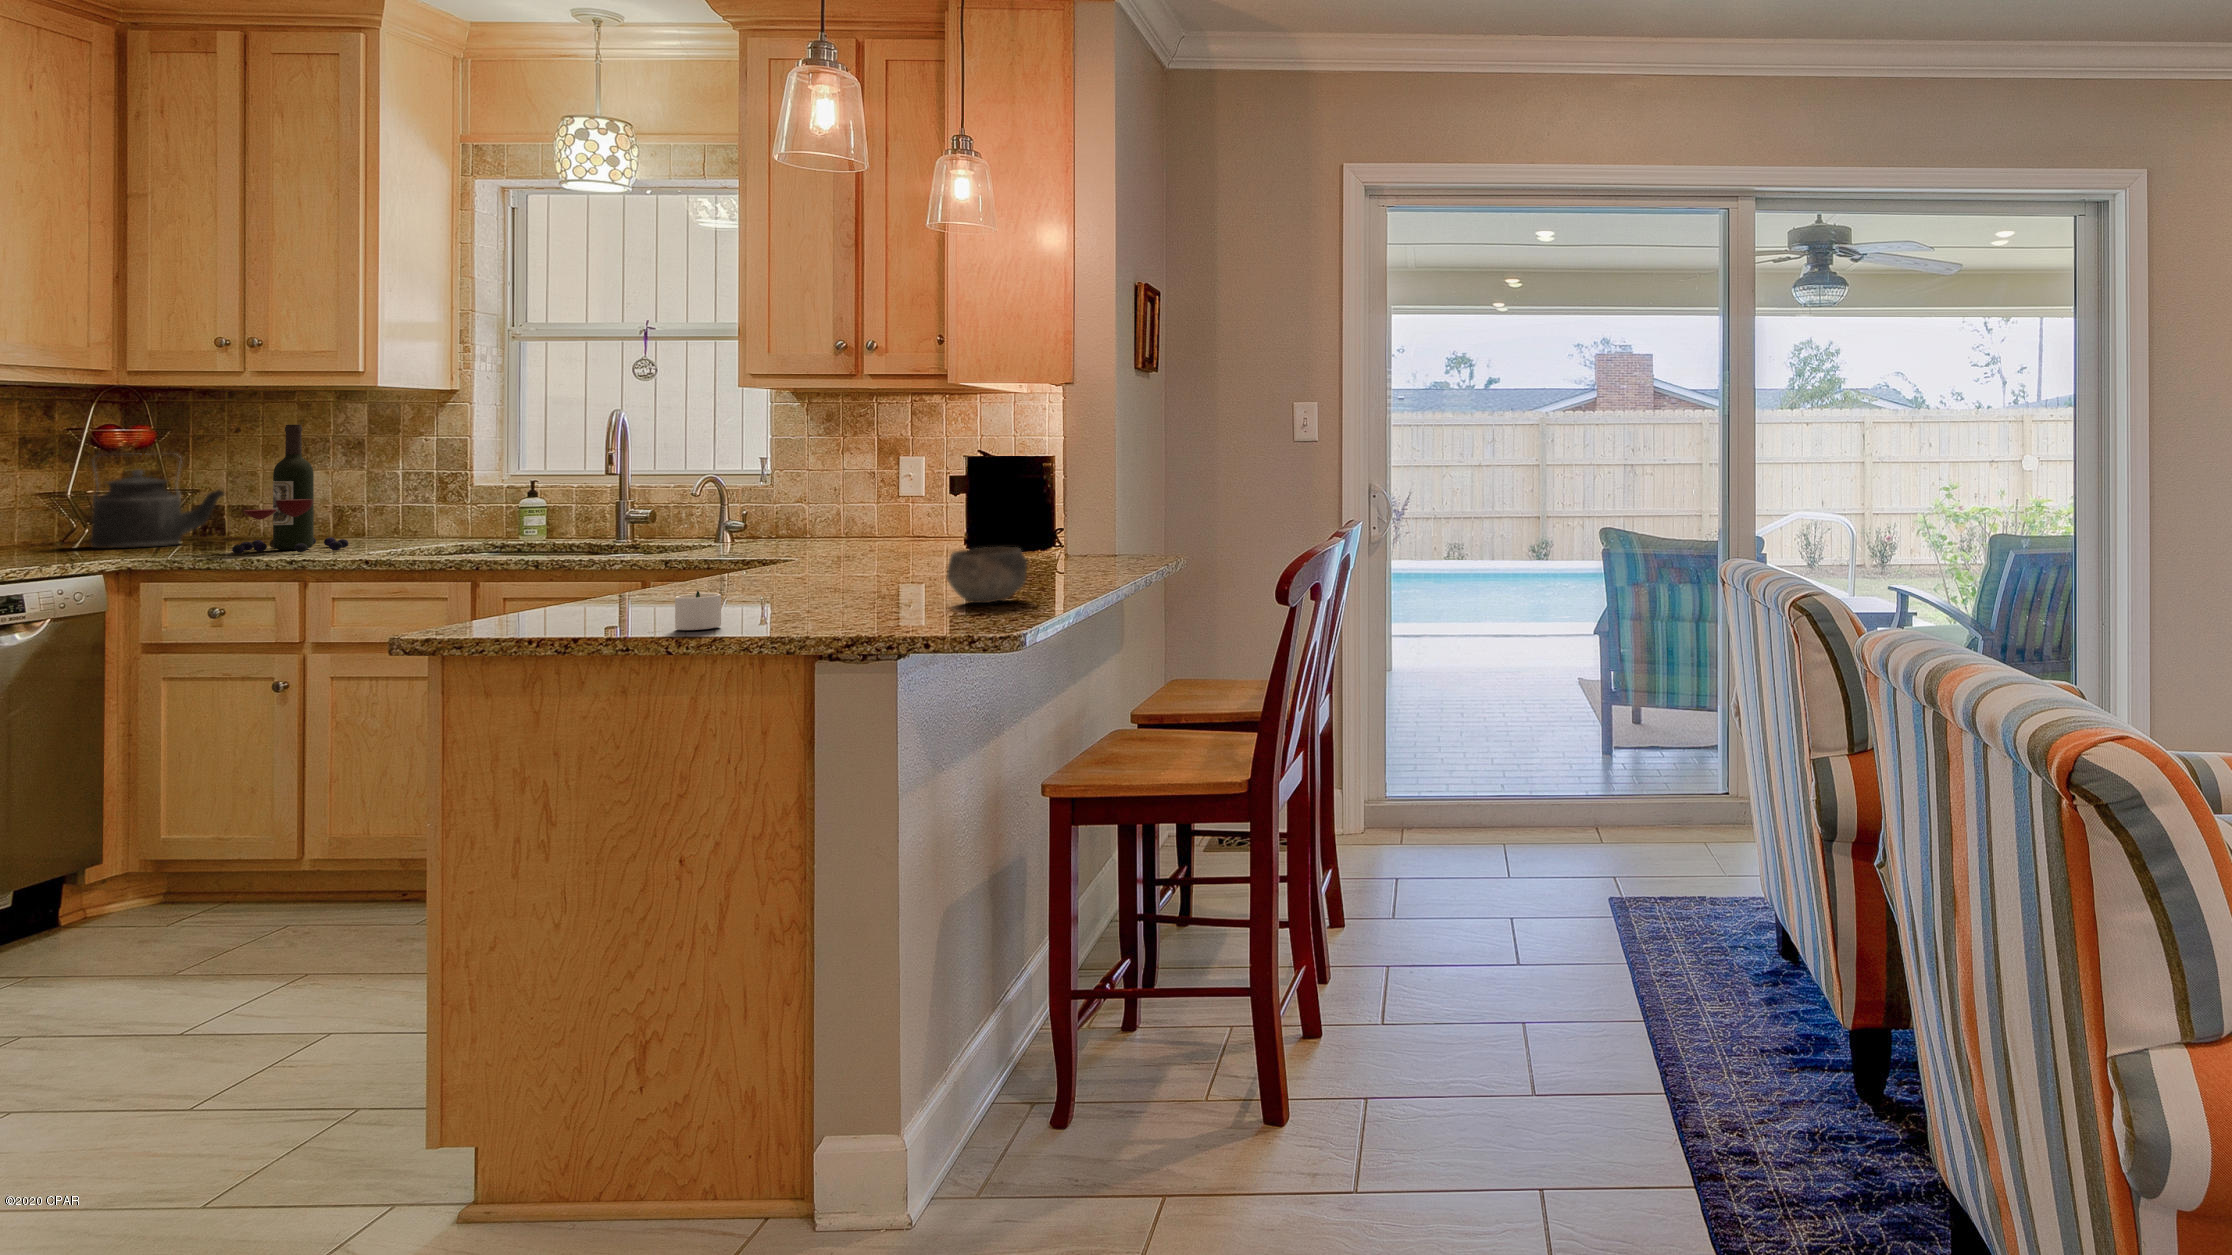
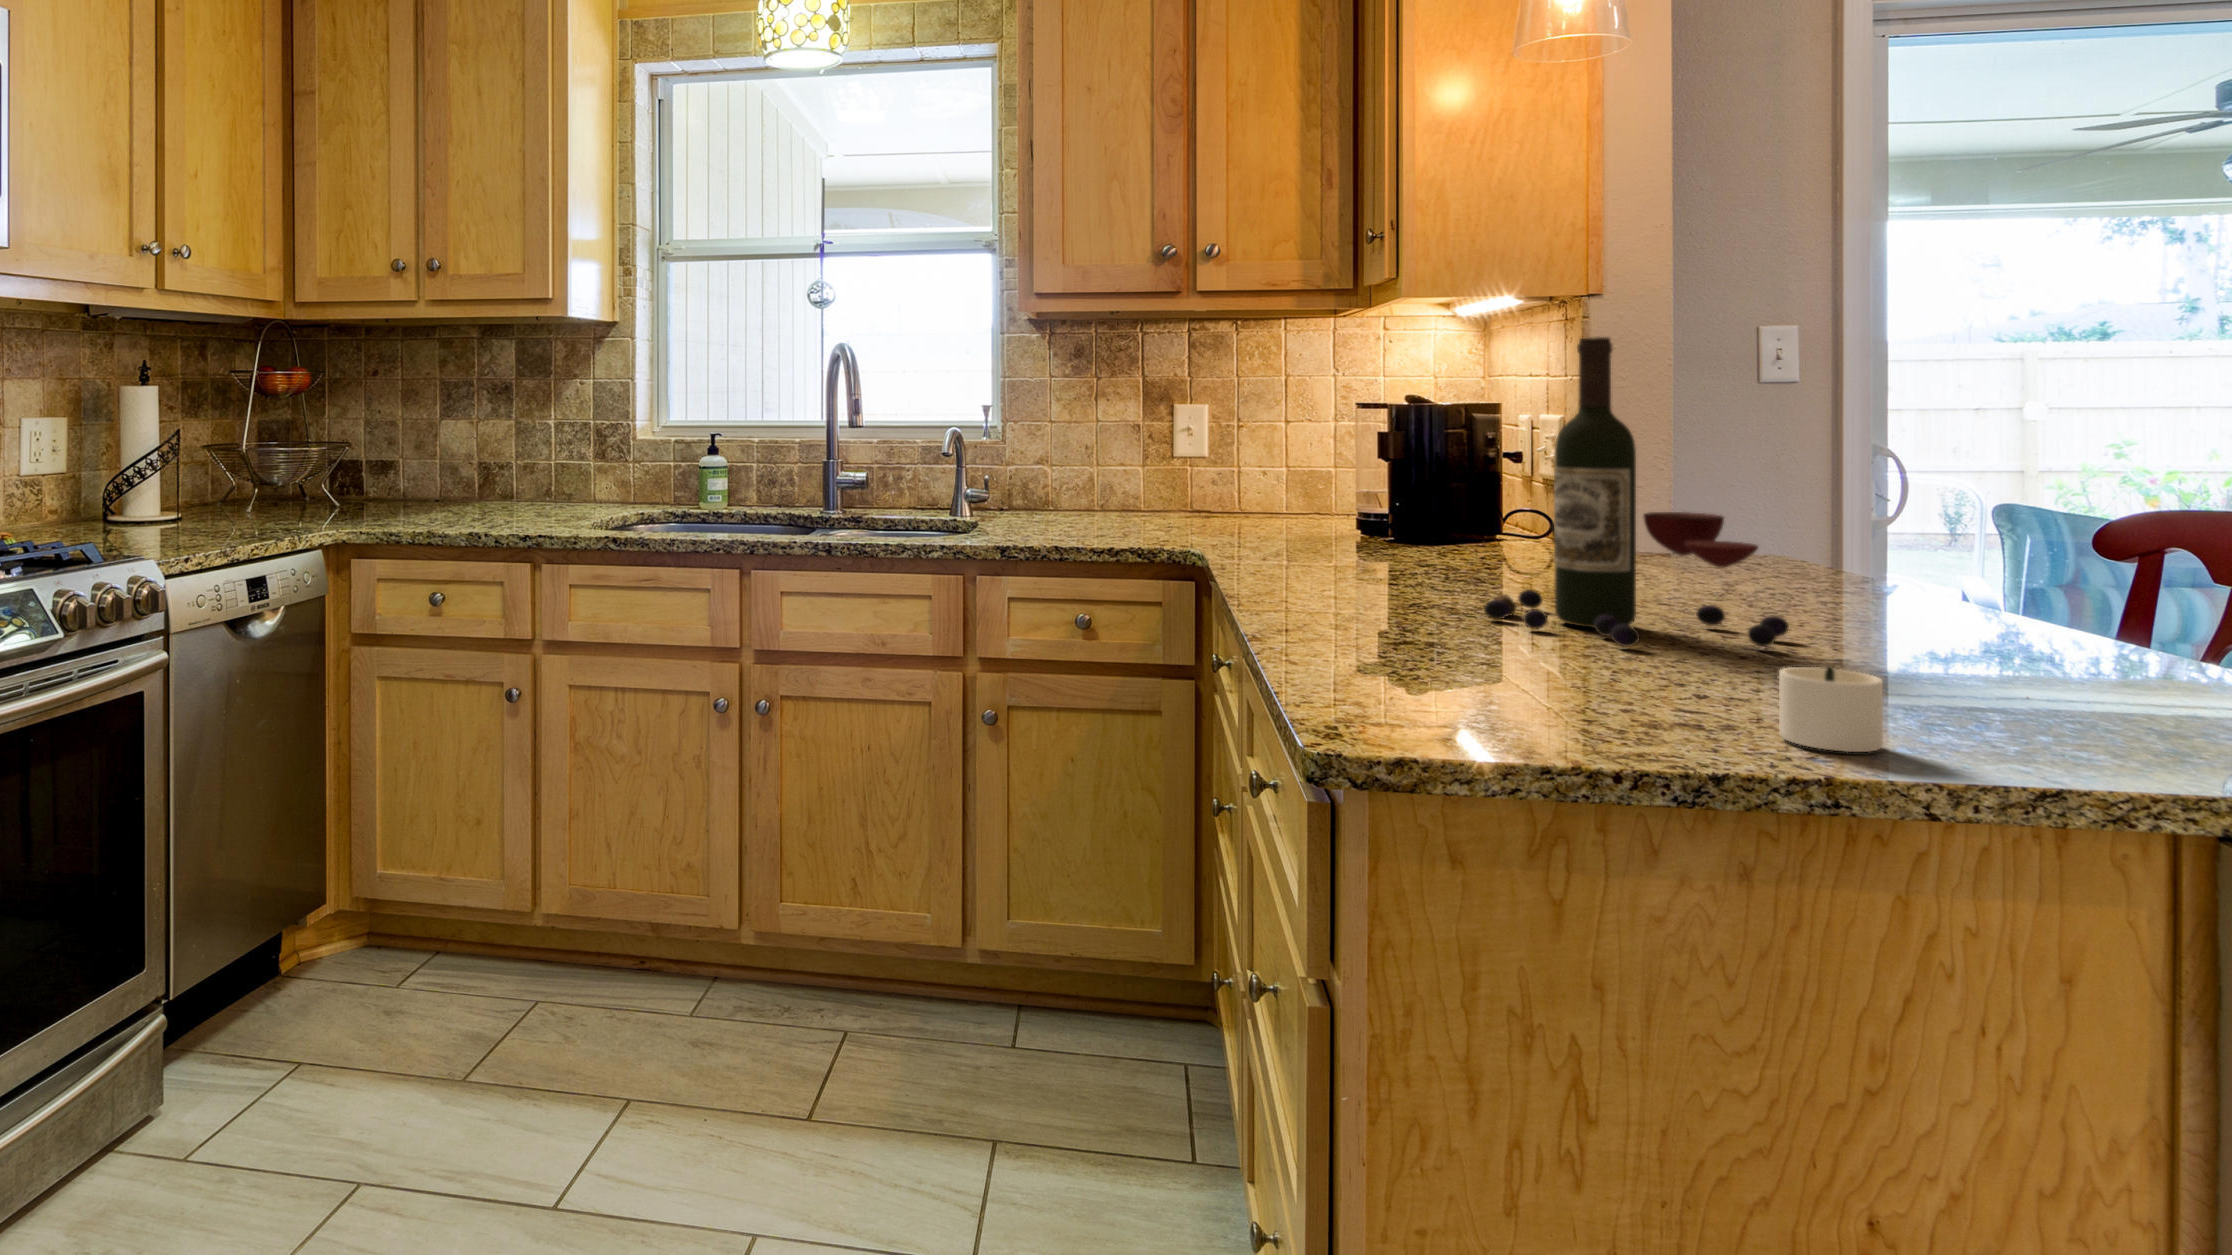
wine bottle: present [232,425,349,554] -> present [1484,337,1789,647]
kettle: present [91,454,226,548] -> none [255,399,378,511]
bowl: present [946,547,1027,603] -> none [1967,566,2174,679]

